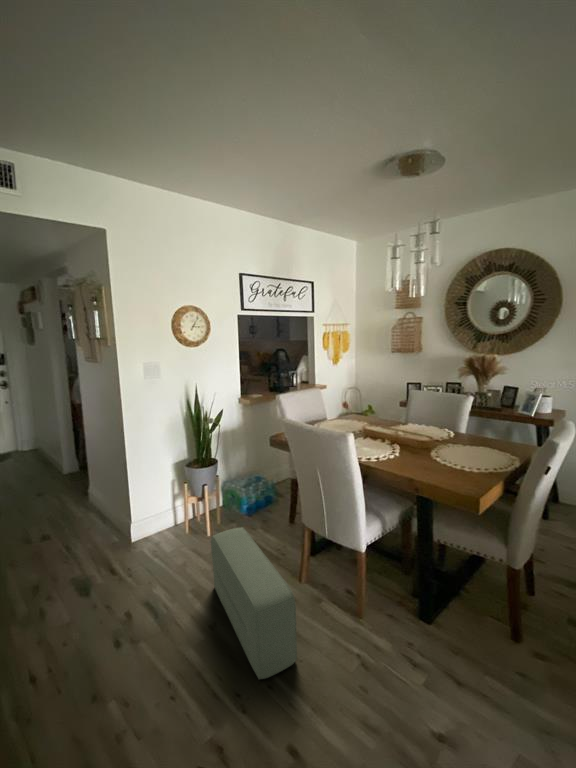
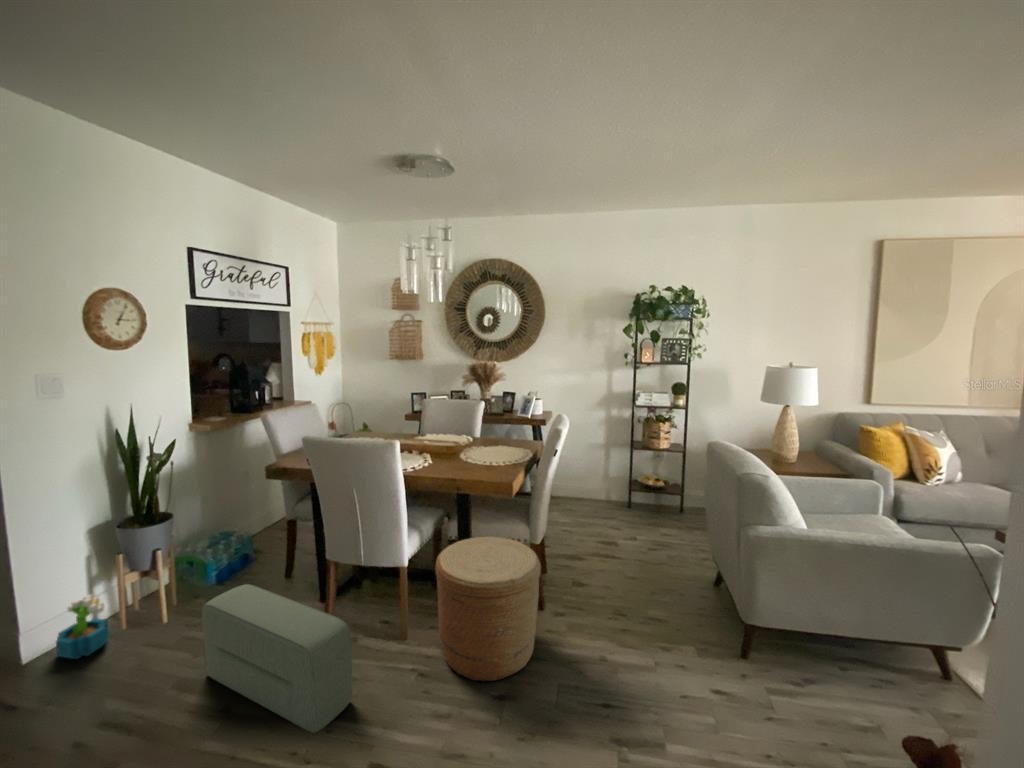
decorative plant: none [152,505,180,544] -> present [56,595,109,659]
woven basket: none [383,542,510,717] -> present [435,537,541,681]

